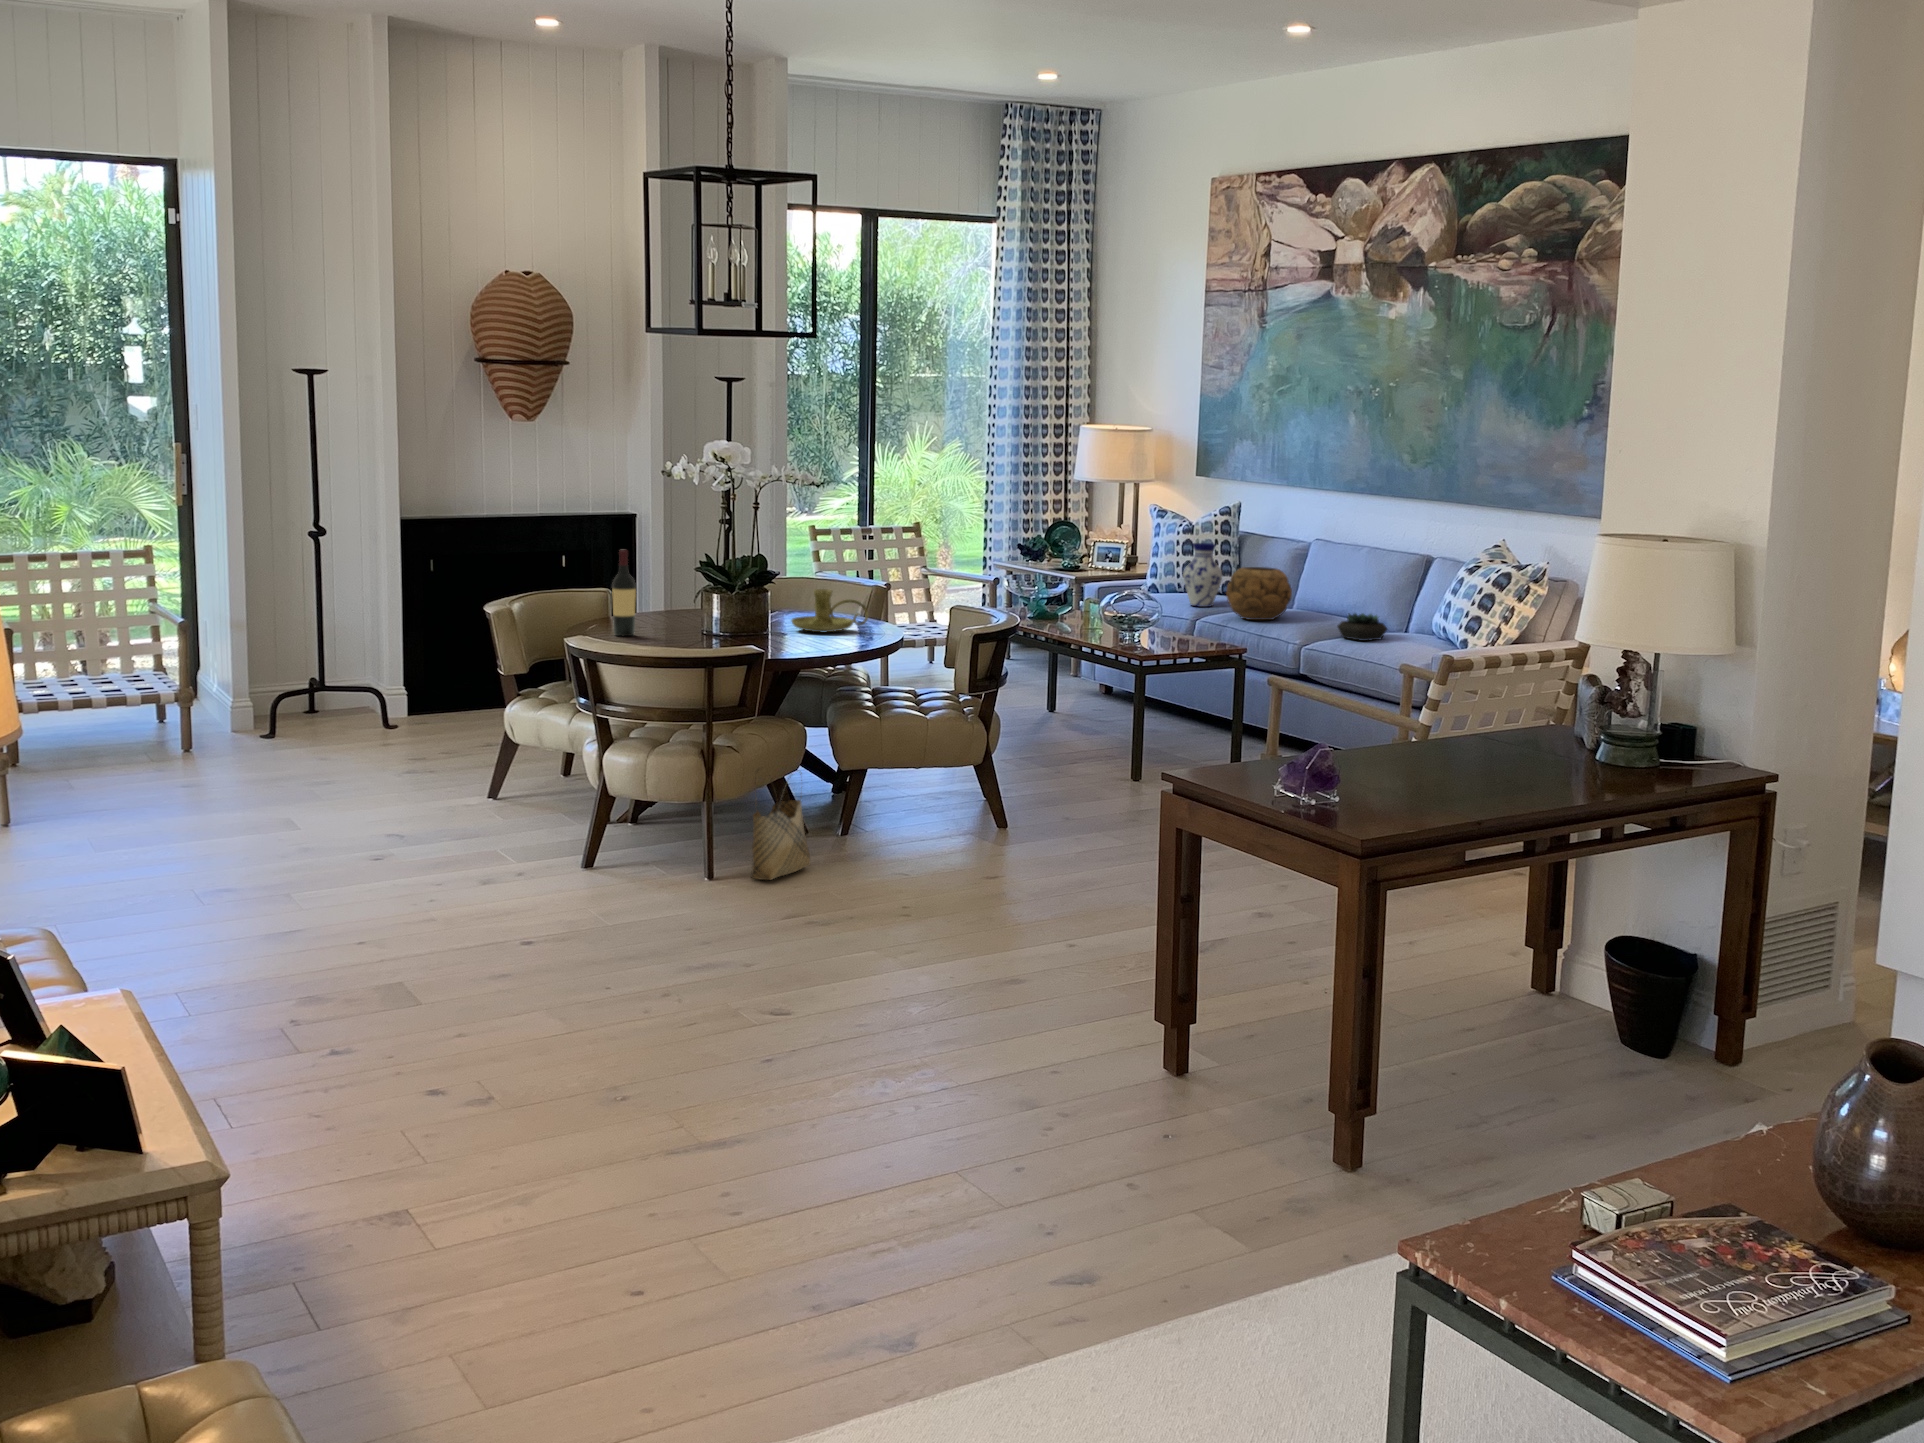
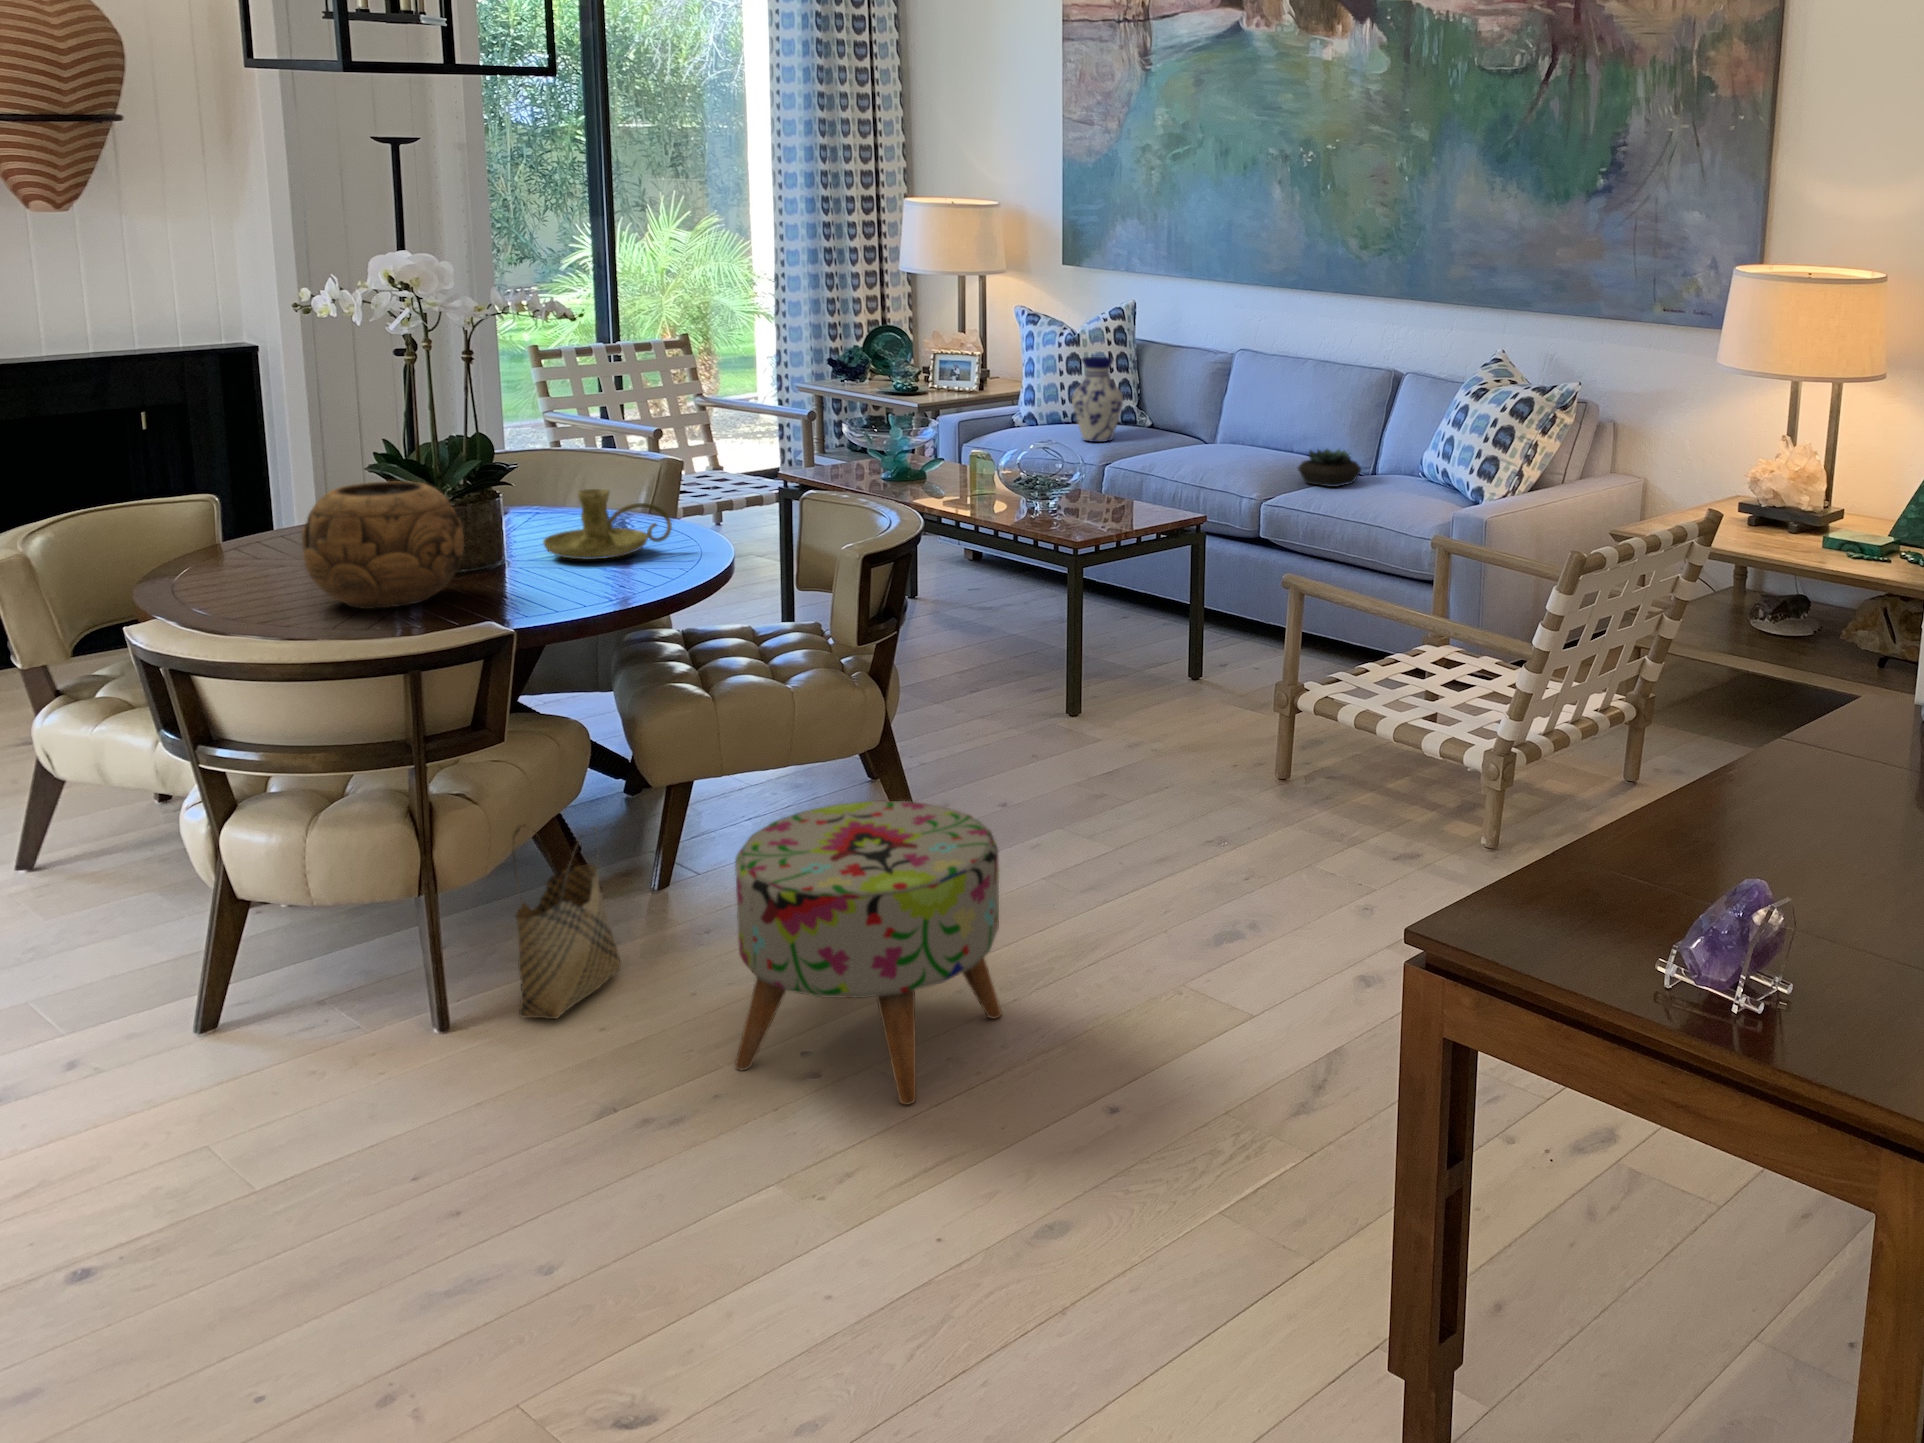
wine bottle: present [612,550,636,636] -> none [215,454,264,602]
decorative bowl: present [1226,567,1292,620] -> present [302,481,464,609]
ottoman: none [864,770,1026,935] -> present [735,801,1002,1105]

